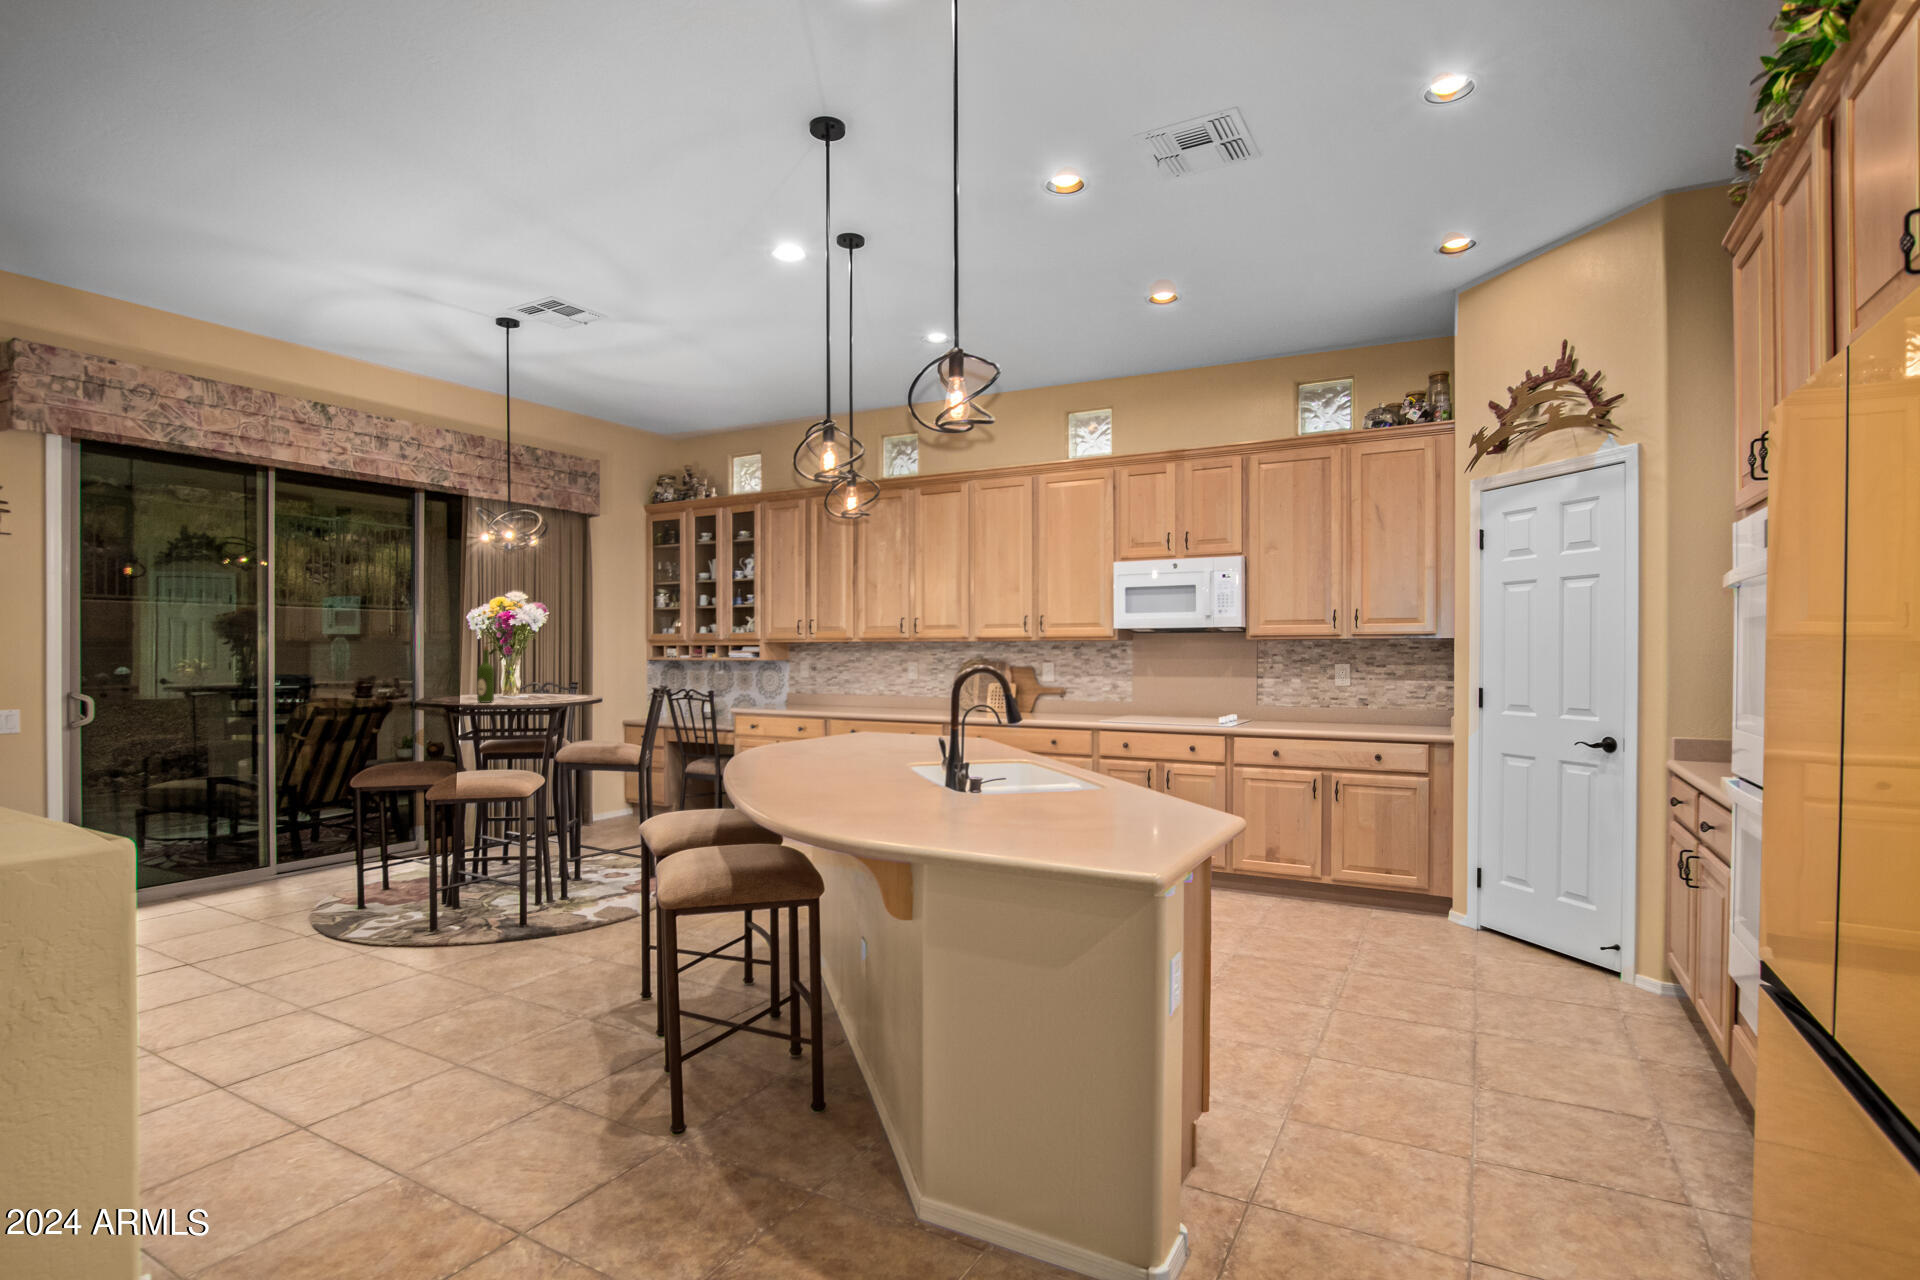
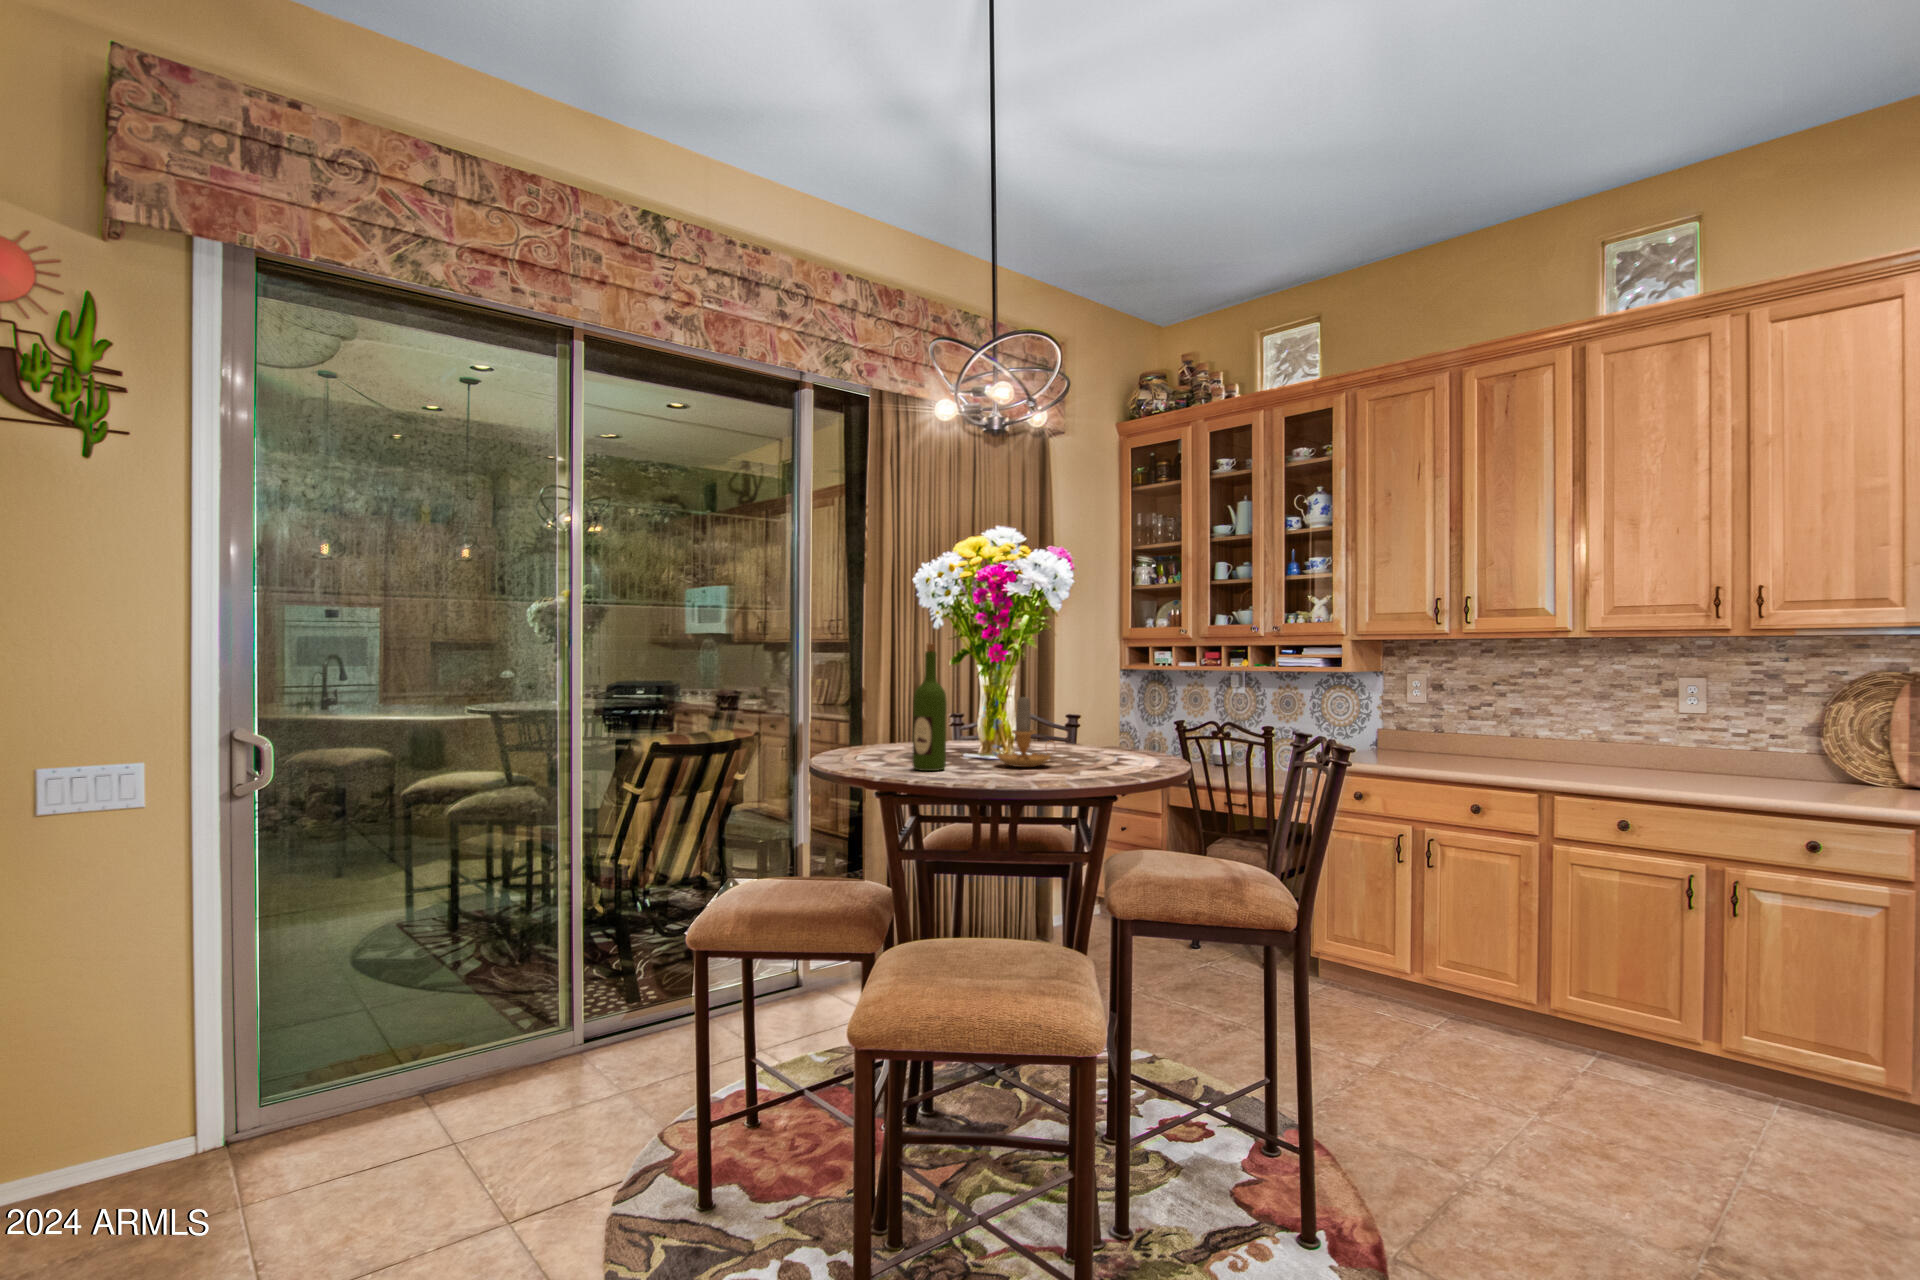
candle: none [520,668,552,701] -> present [997,697,1056,767]

